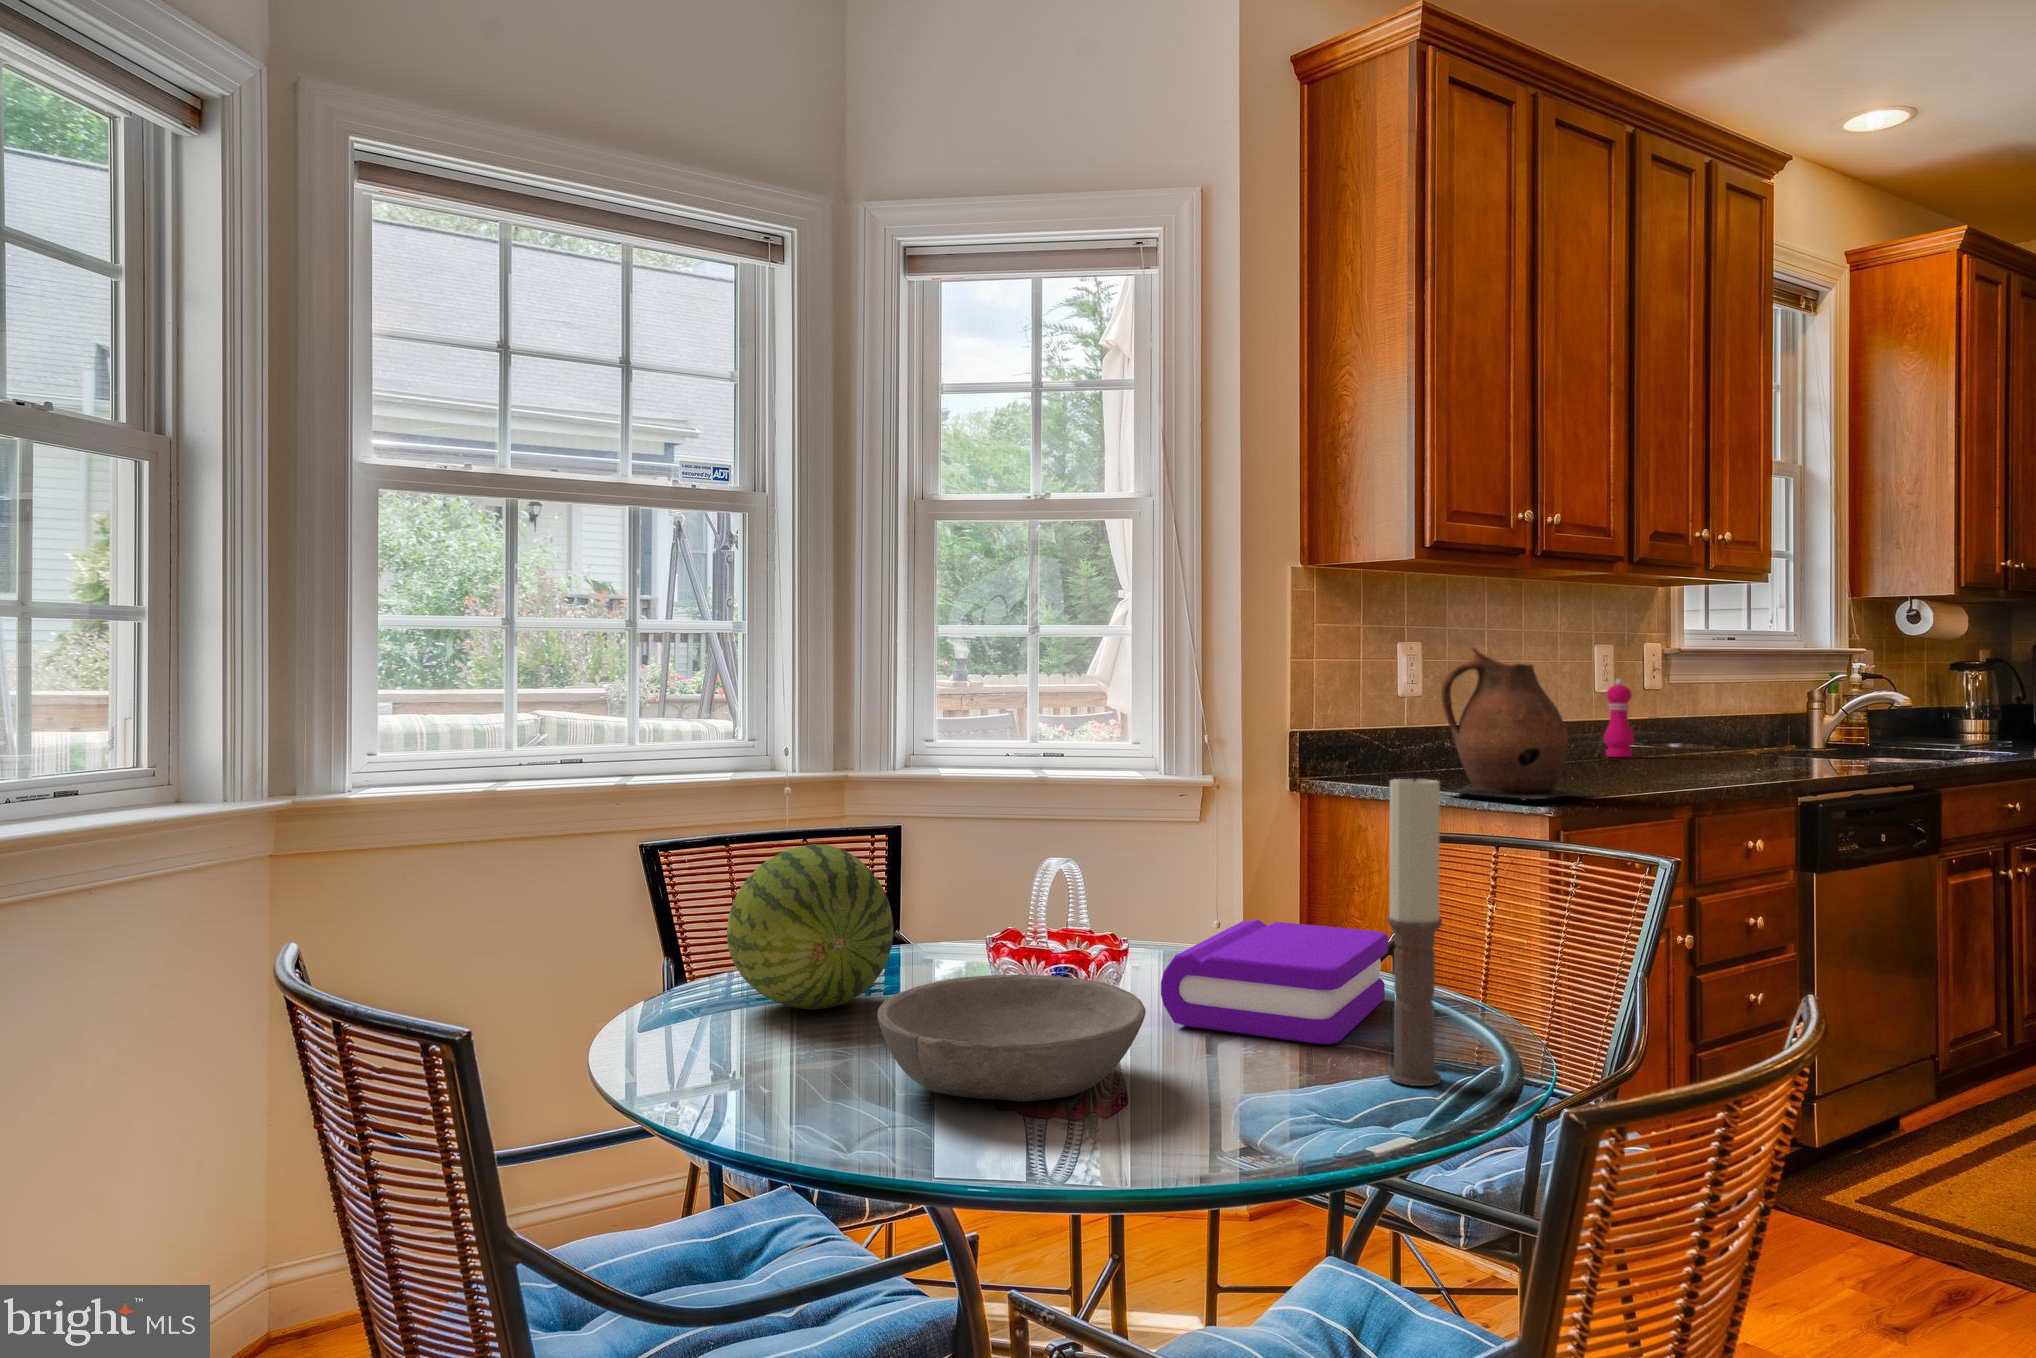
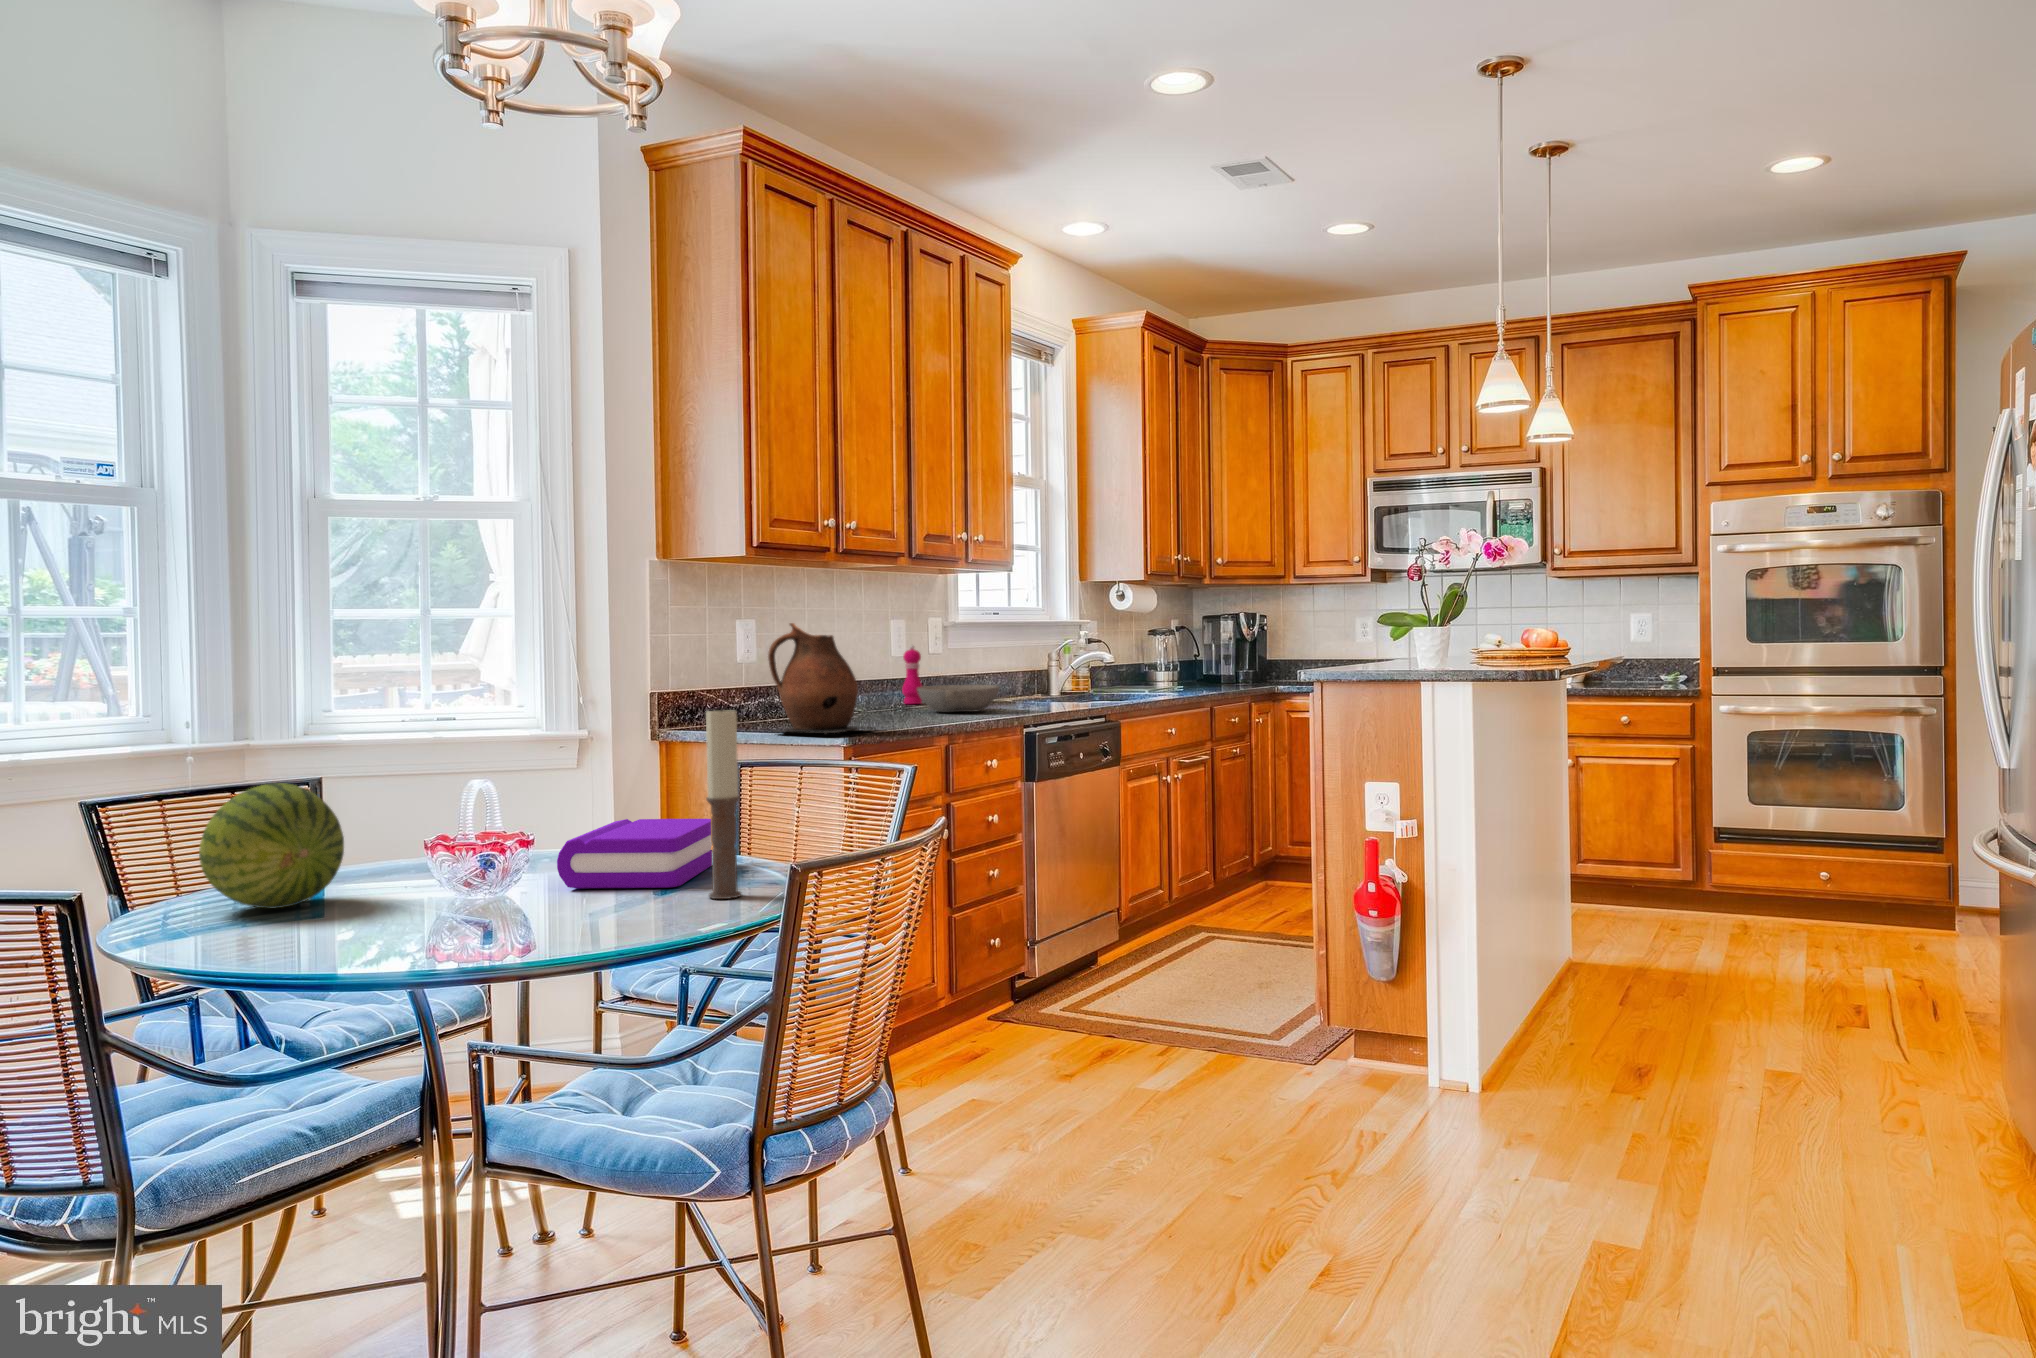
bowl: present [877,975,1146,1101] -> present [917,685,1000,712]

